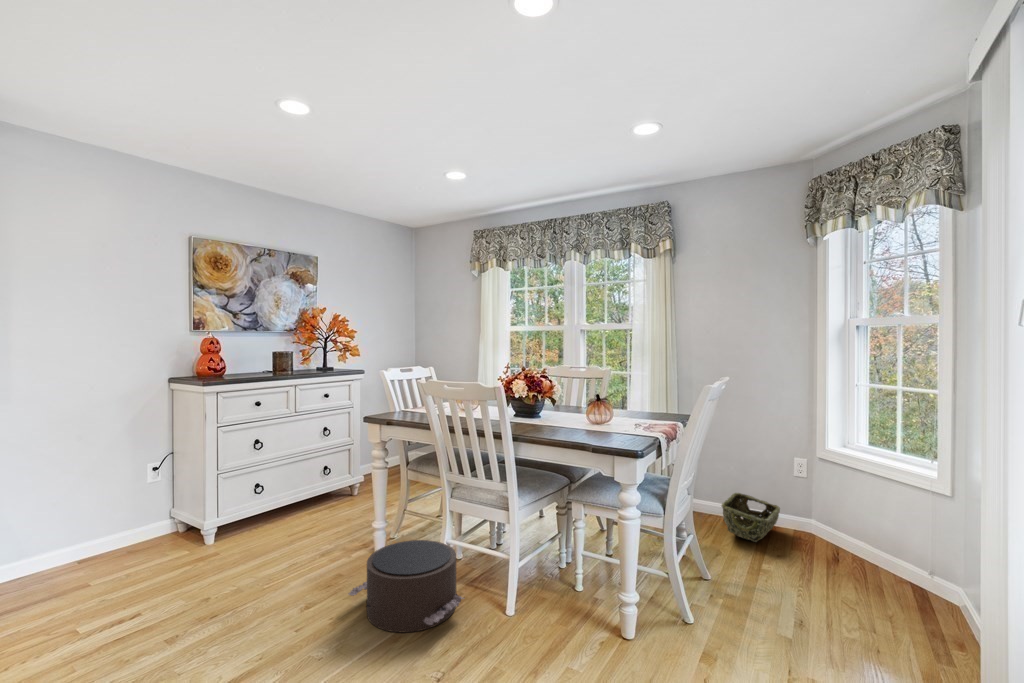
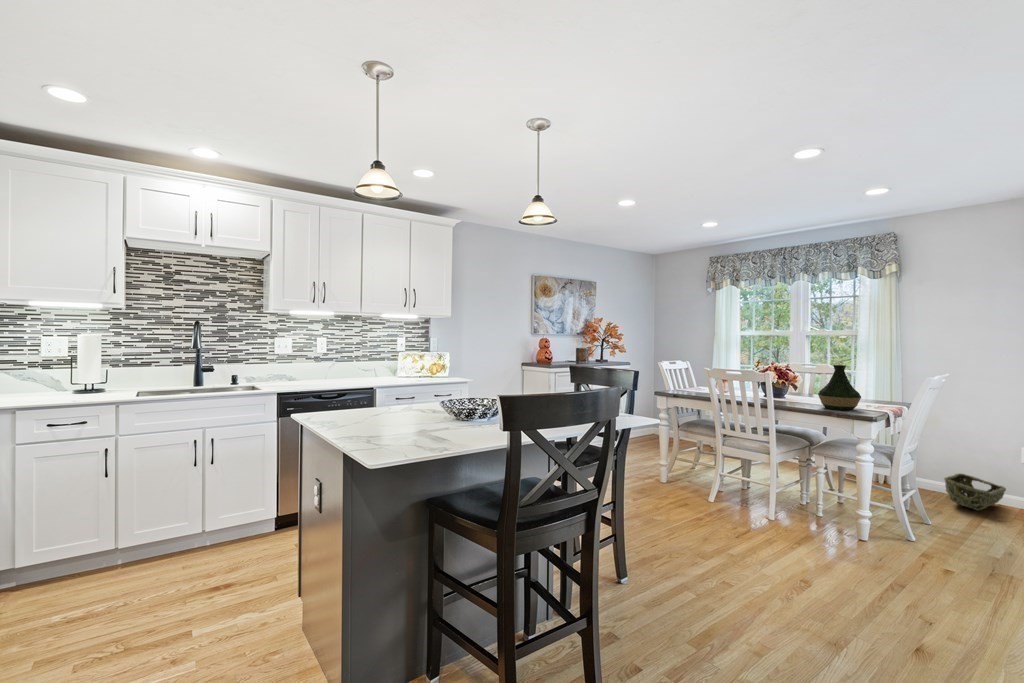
vase: none [573,370,626,437] -> present [818,365,861,410]
pouf: present [348,540,464,633] -> none [659,470,738,519]

